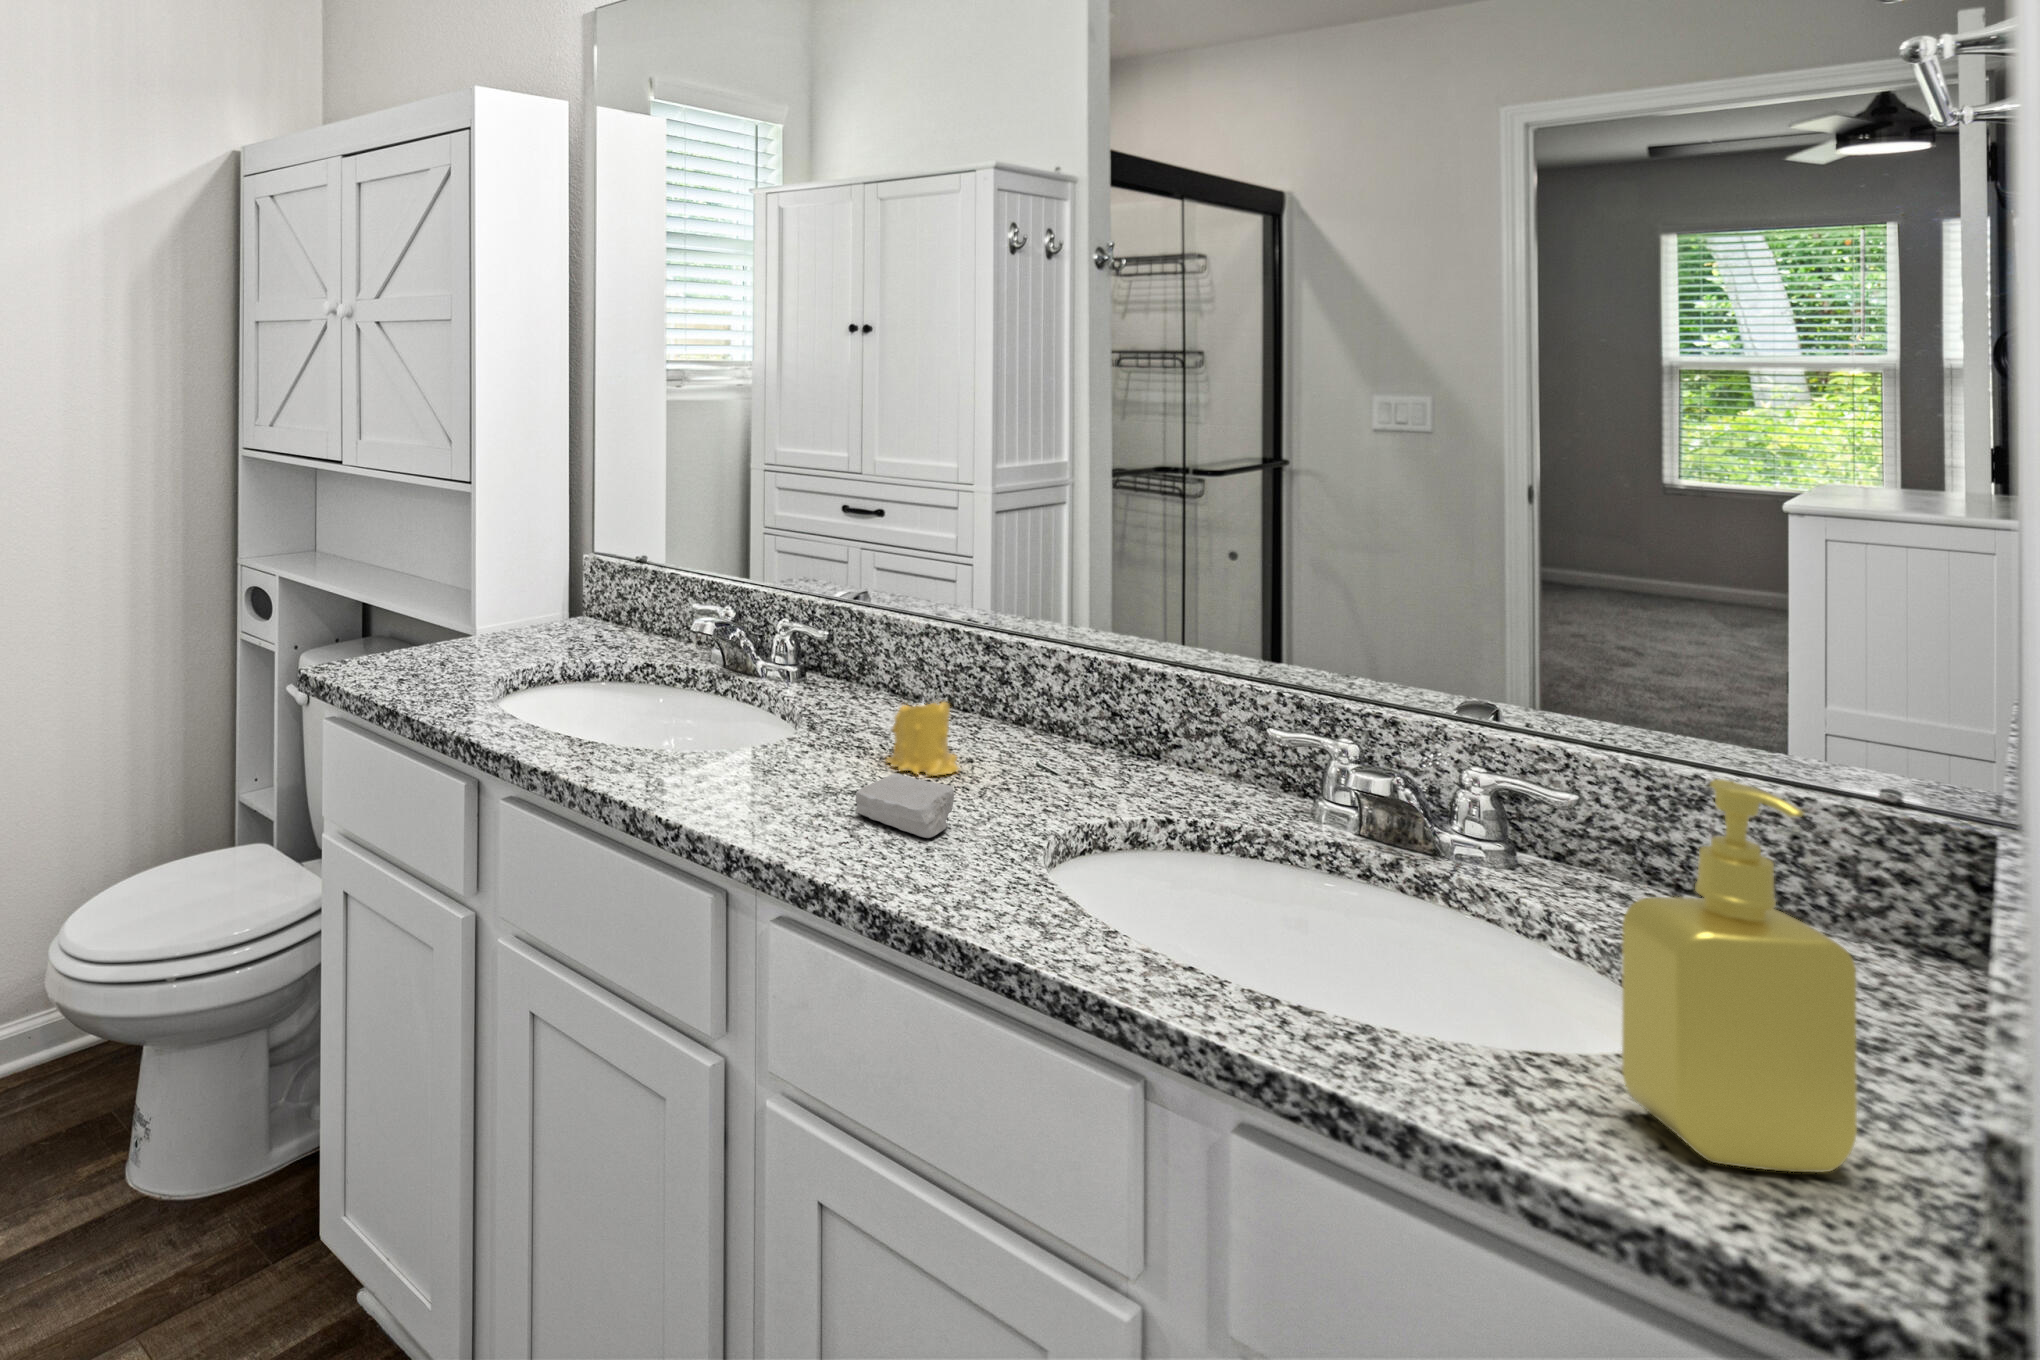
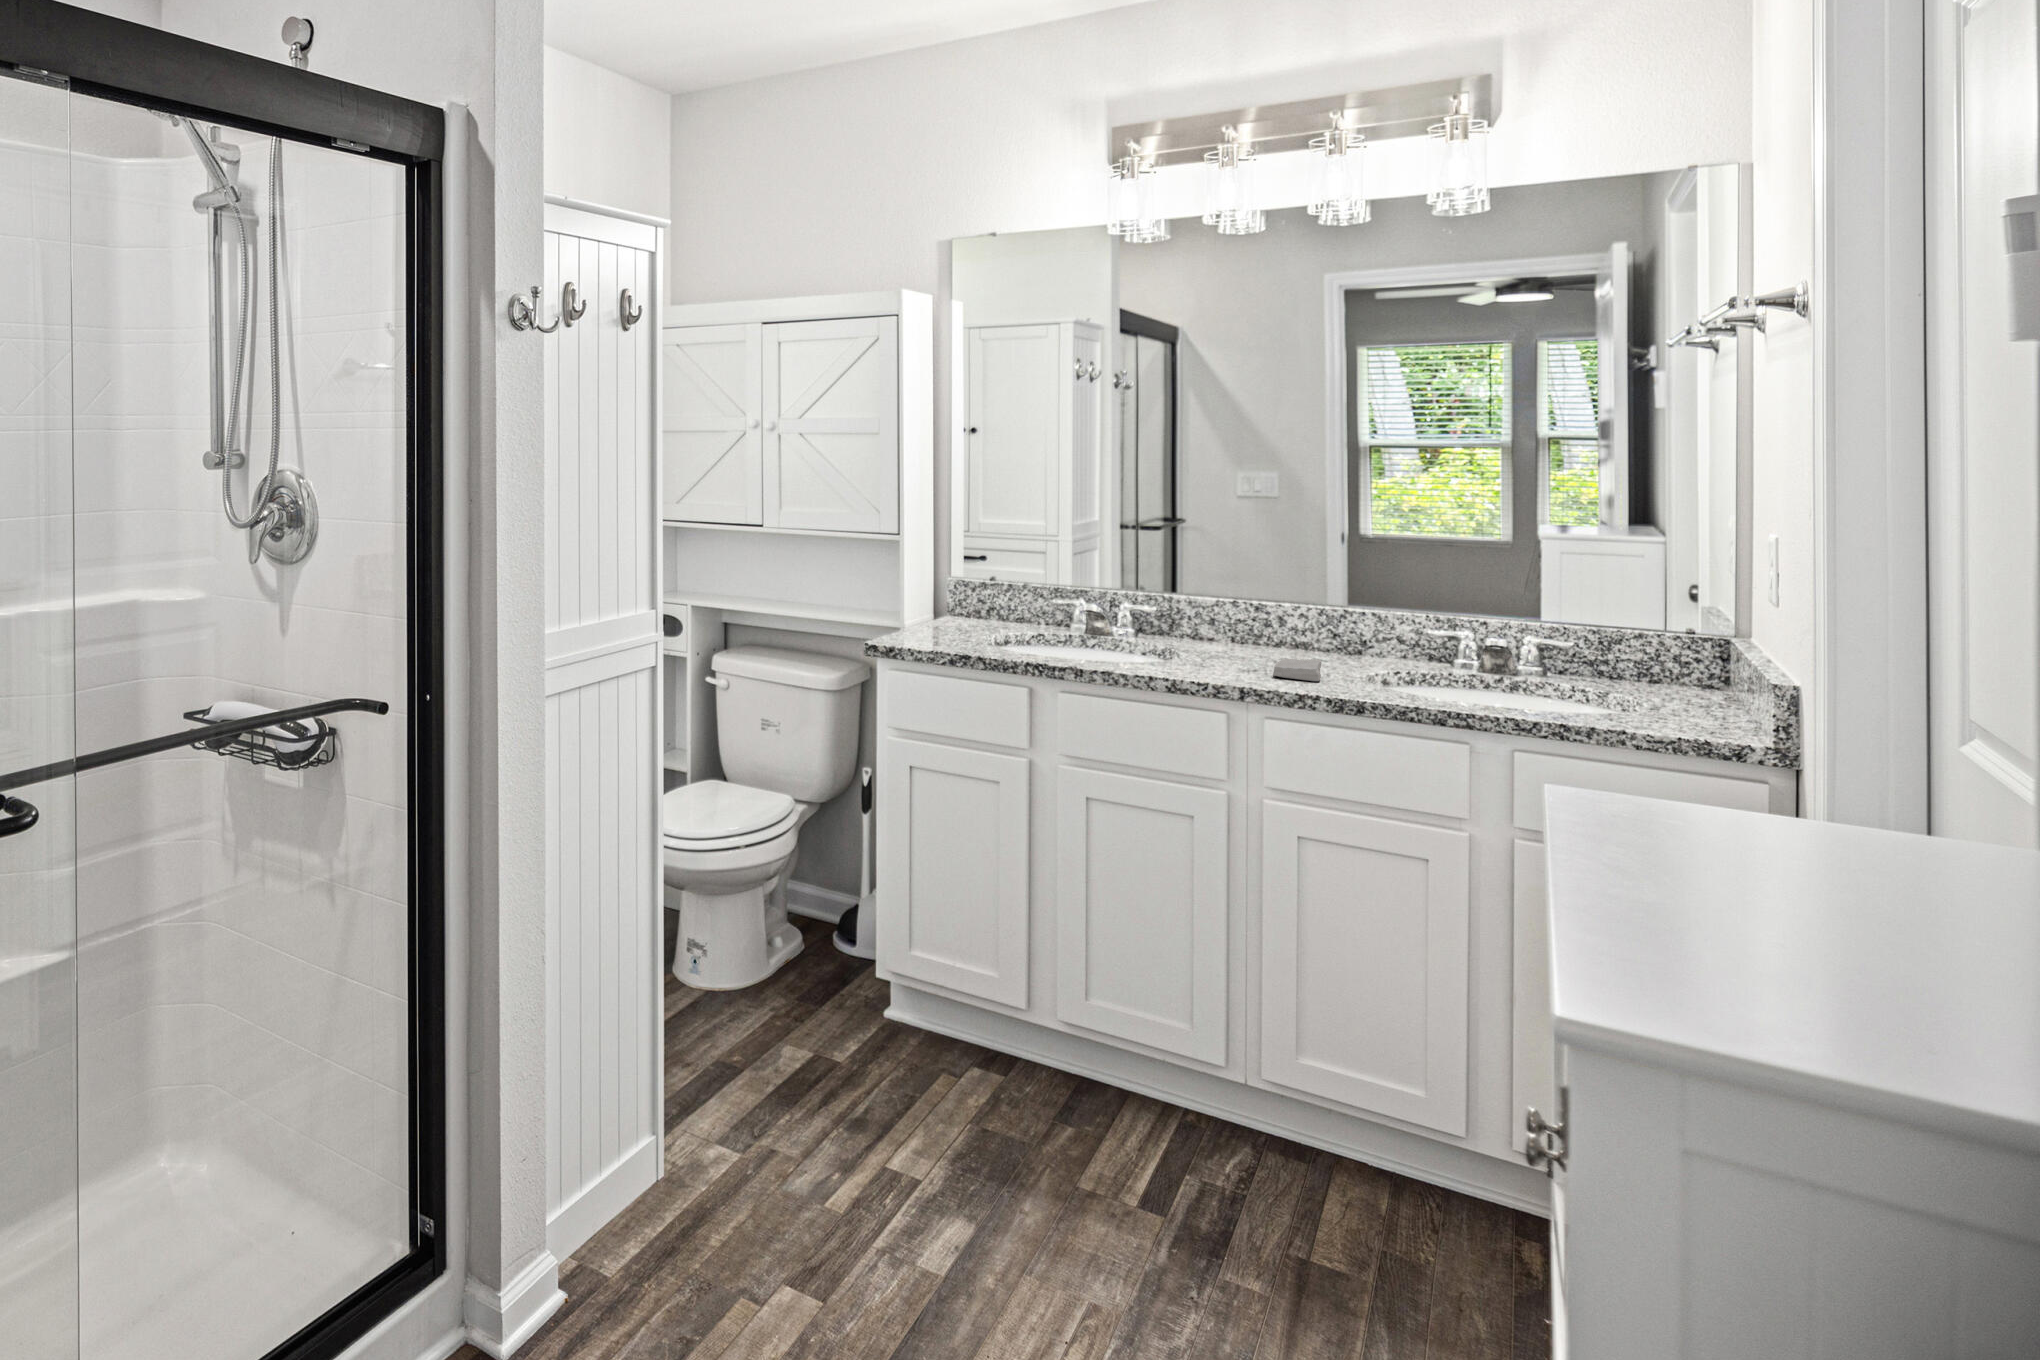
candle: present [886,700,959,776] -> none [1244,627,1285,664]
soap dispenser: present [1622,779,1857,1173] -> none [1647,609,1720,727]

